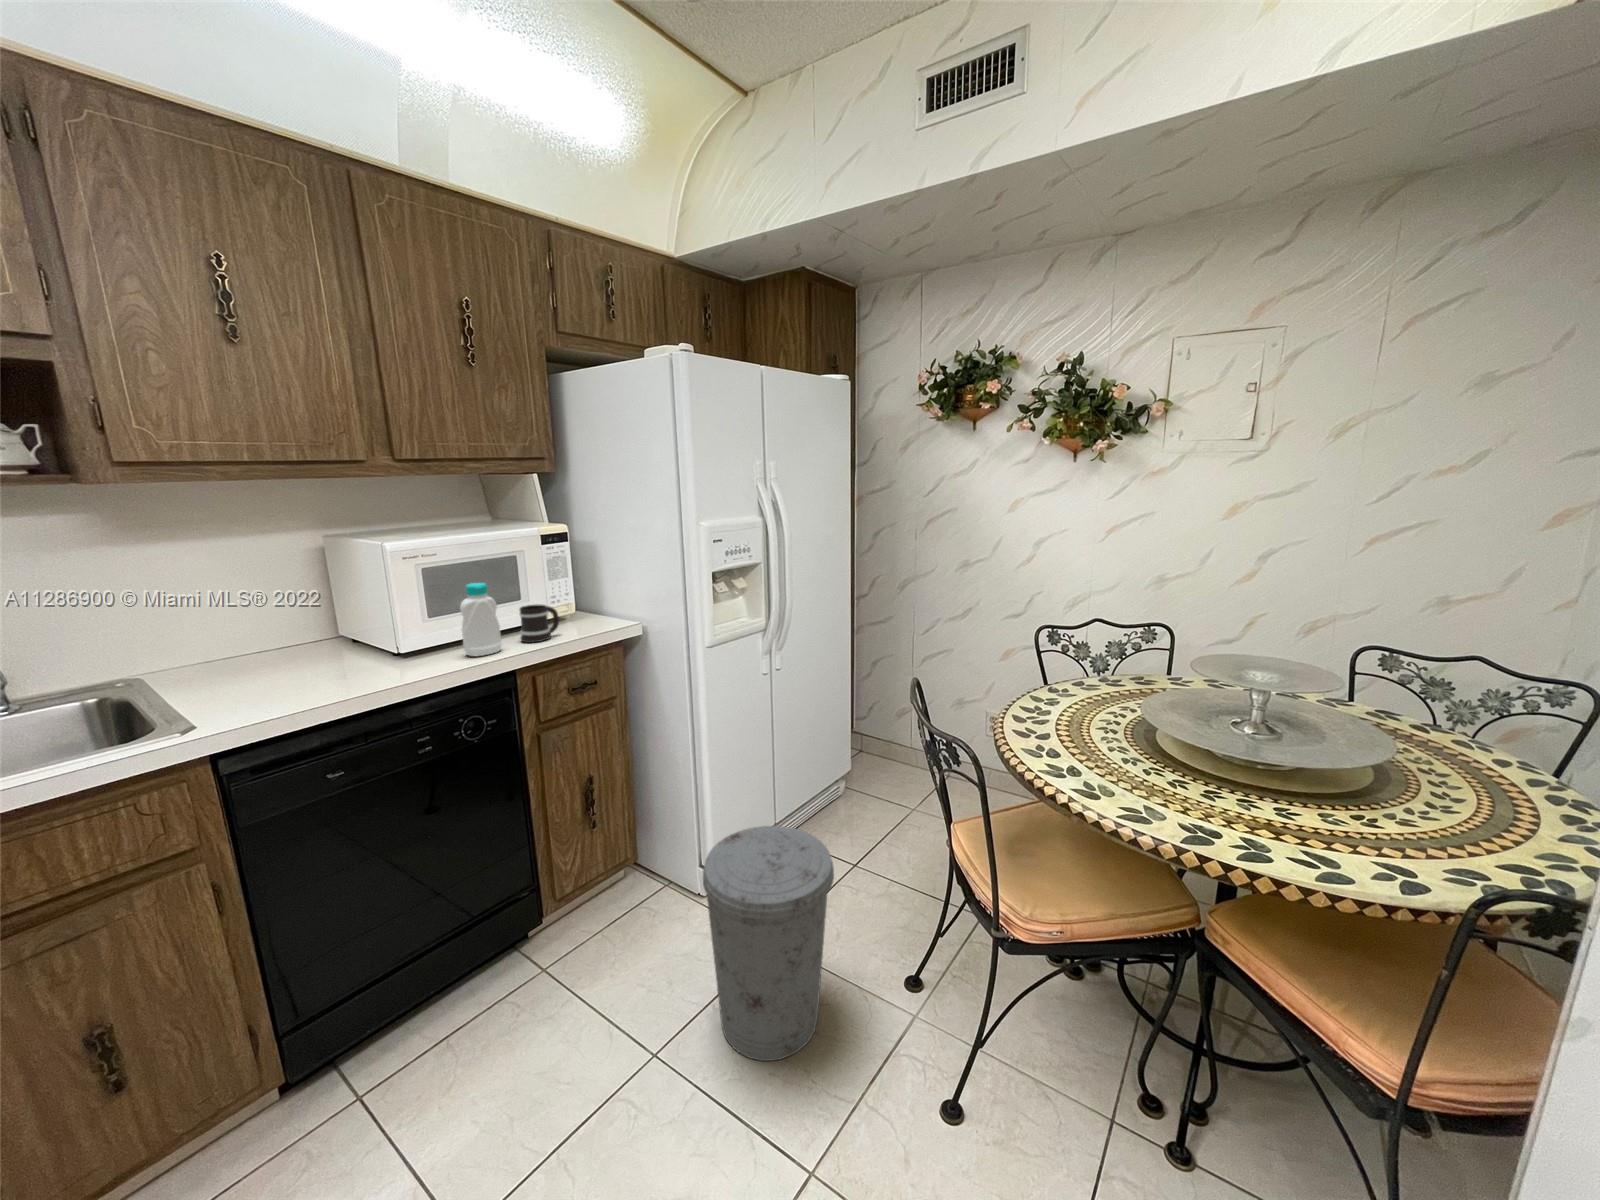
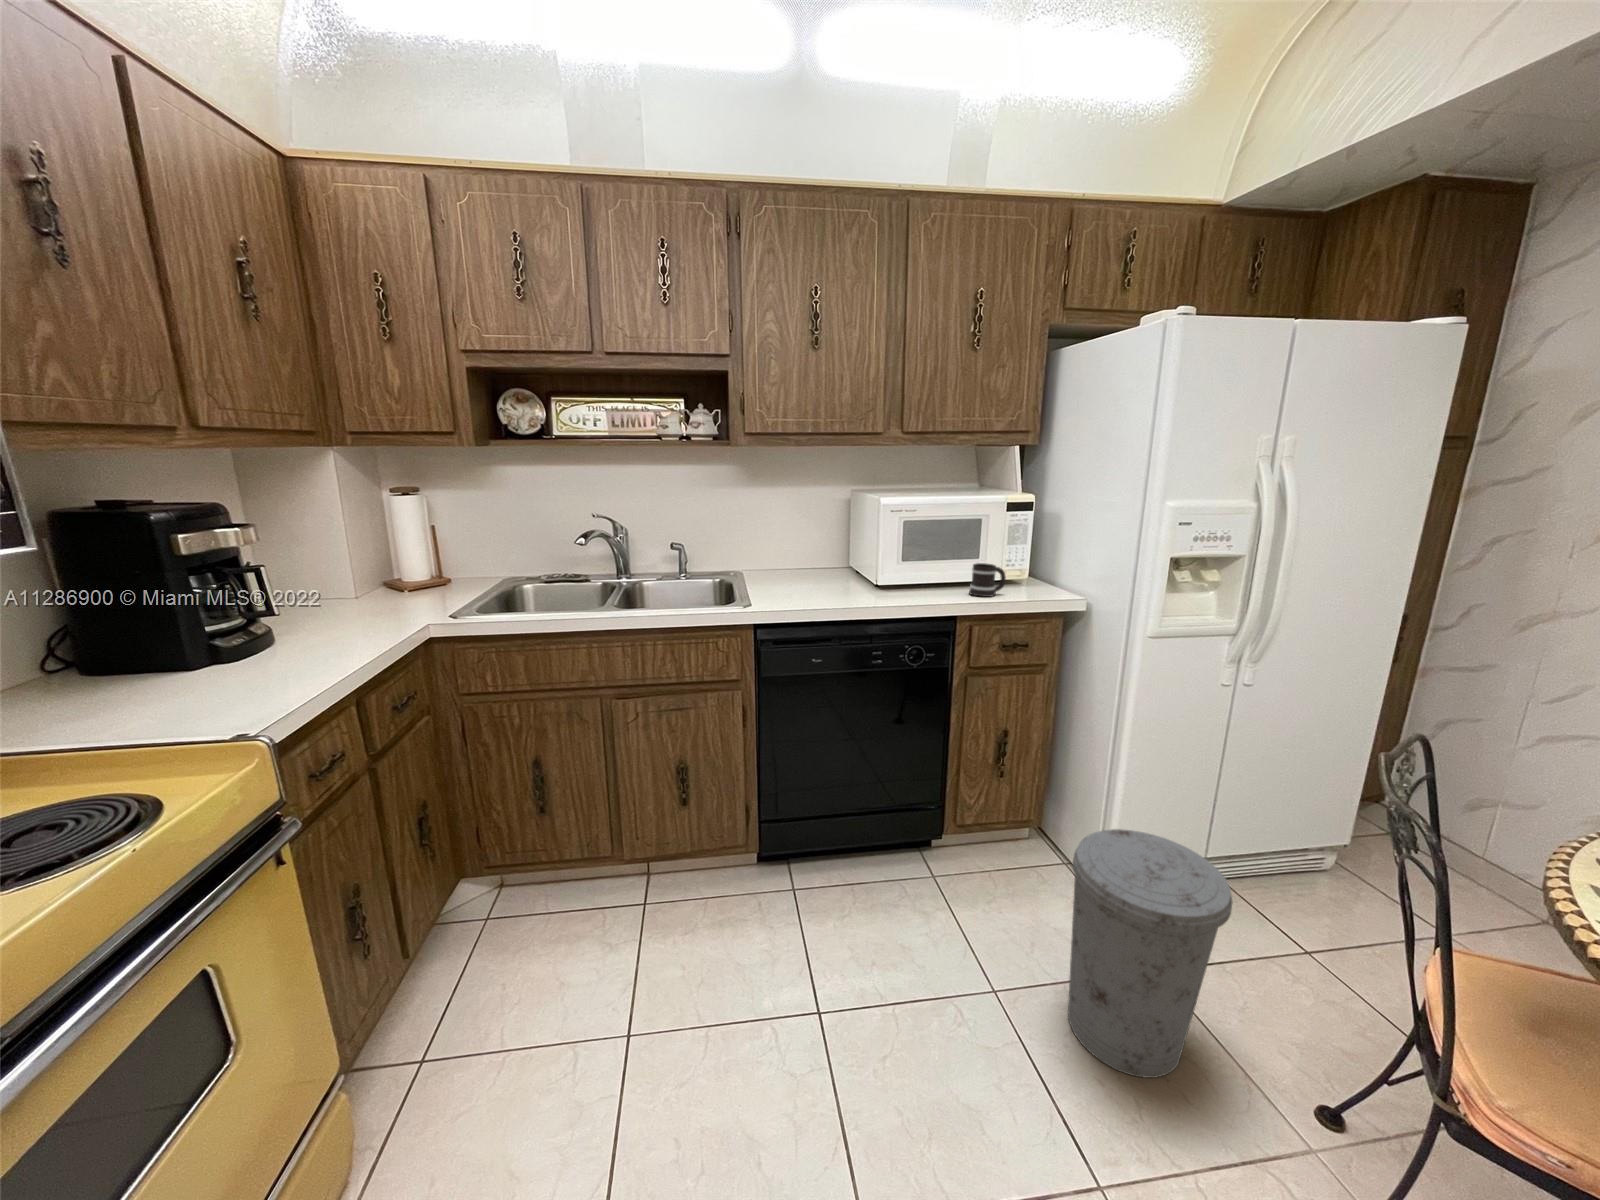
bottle: present [460,583,502,657] -> none [922,537,953,598]

